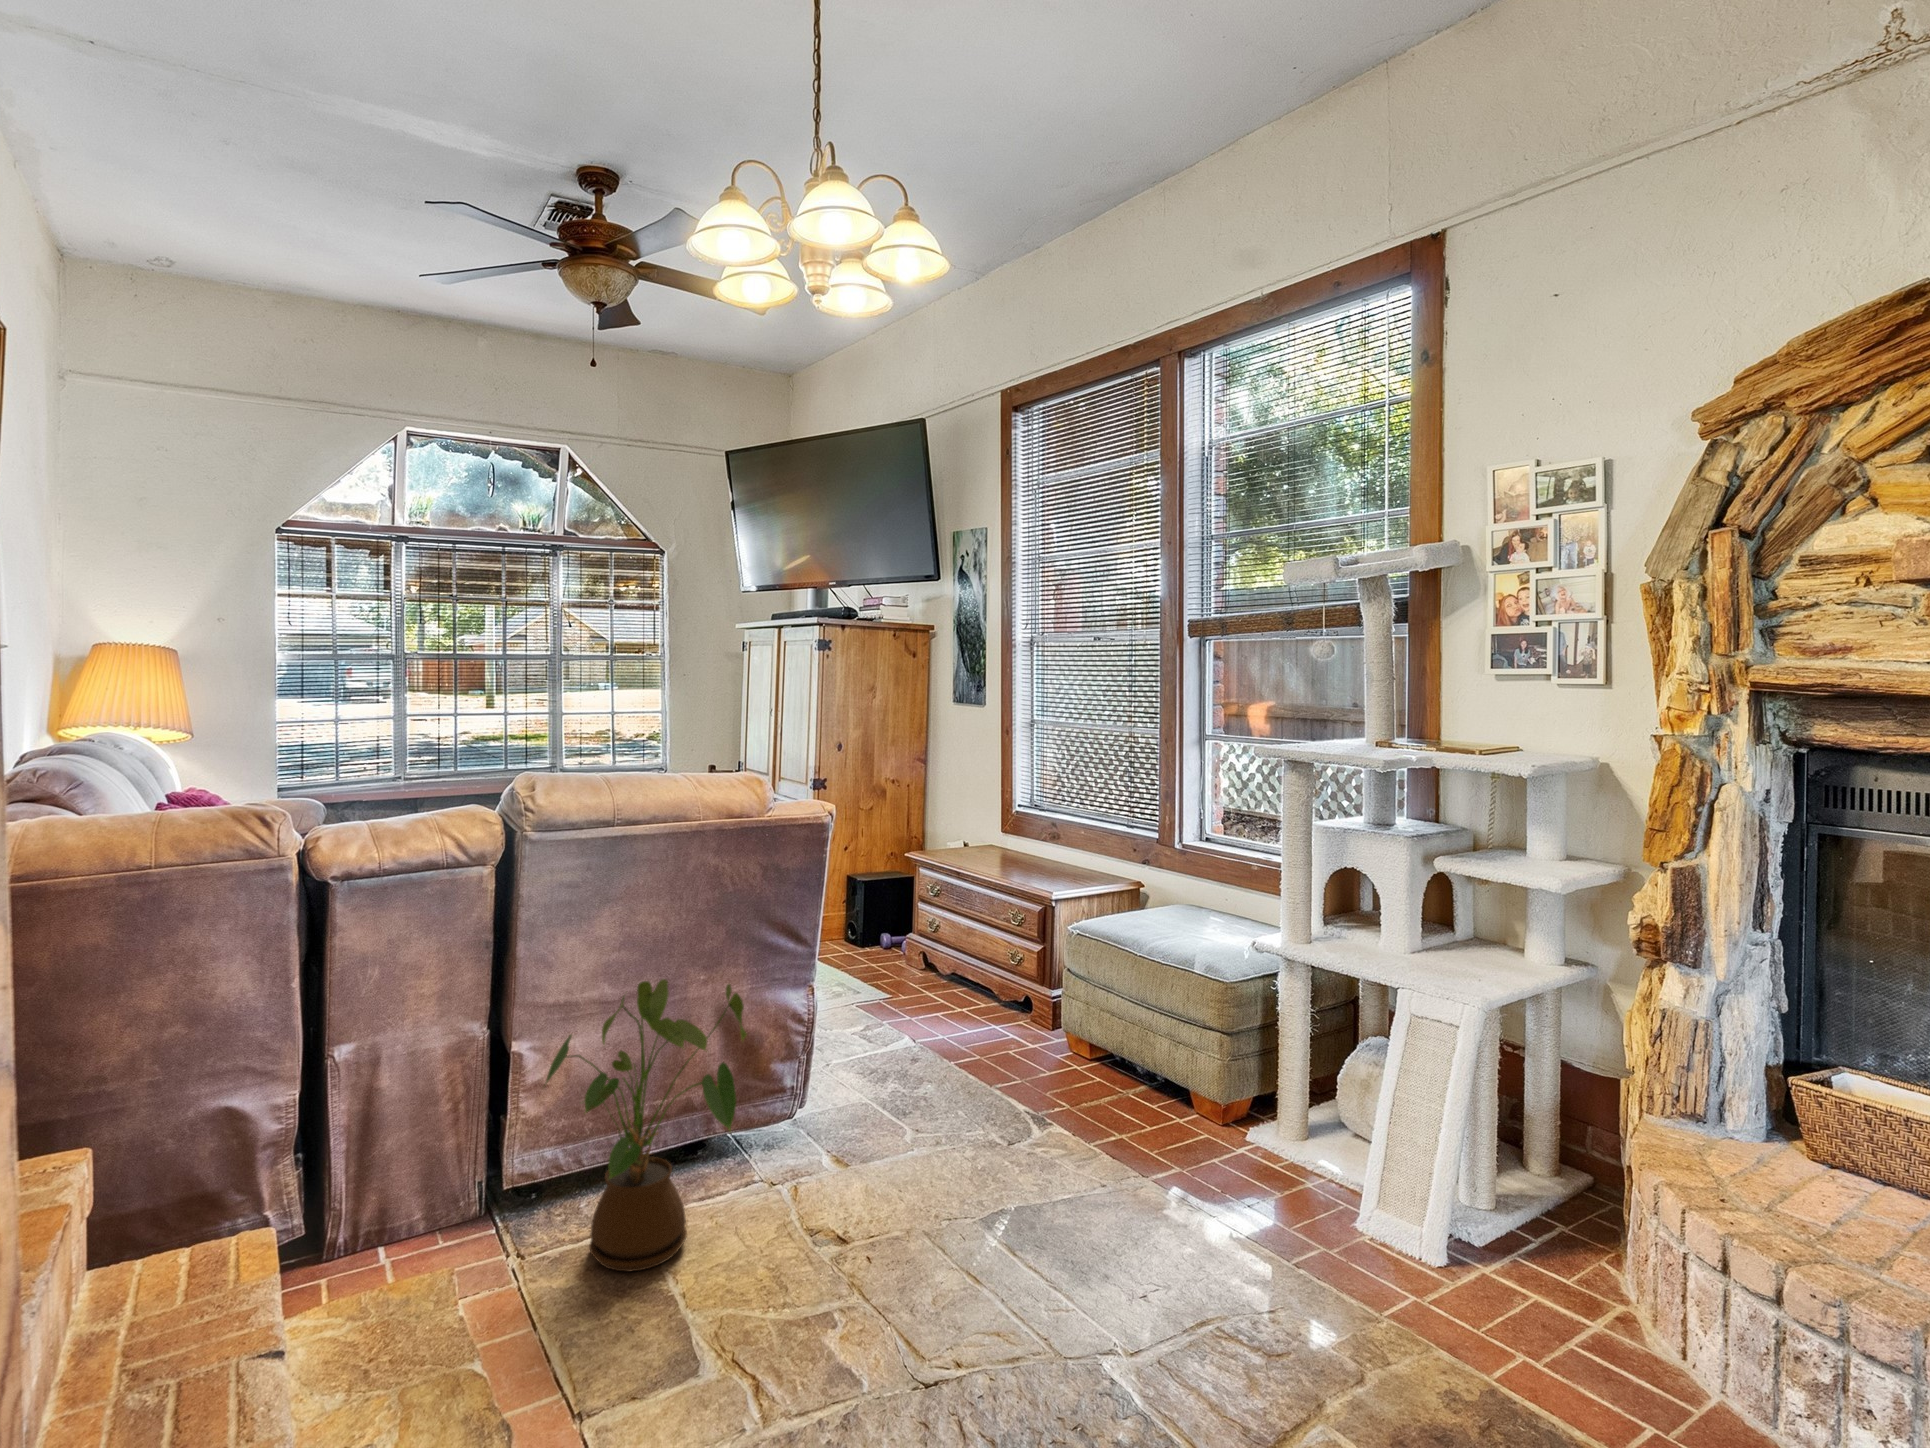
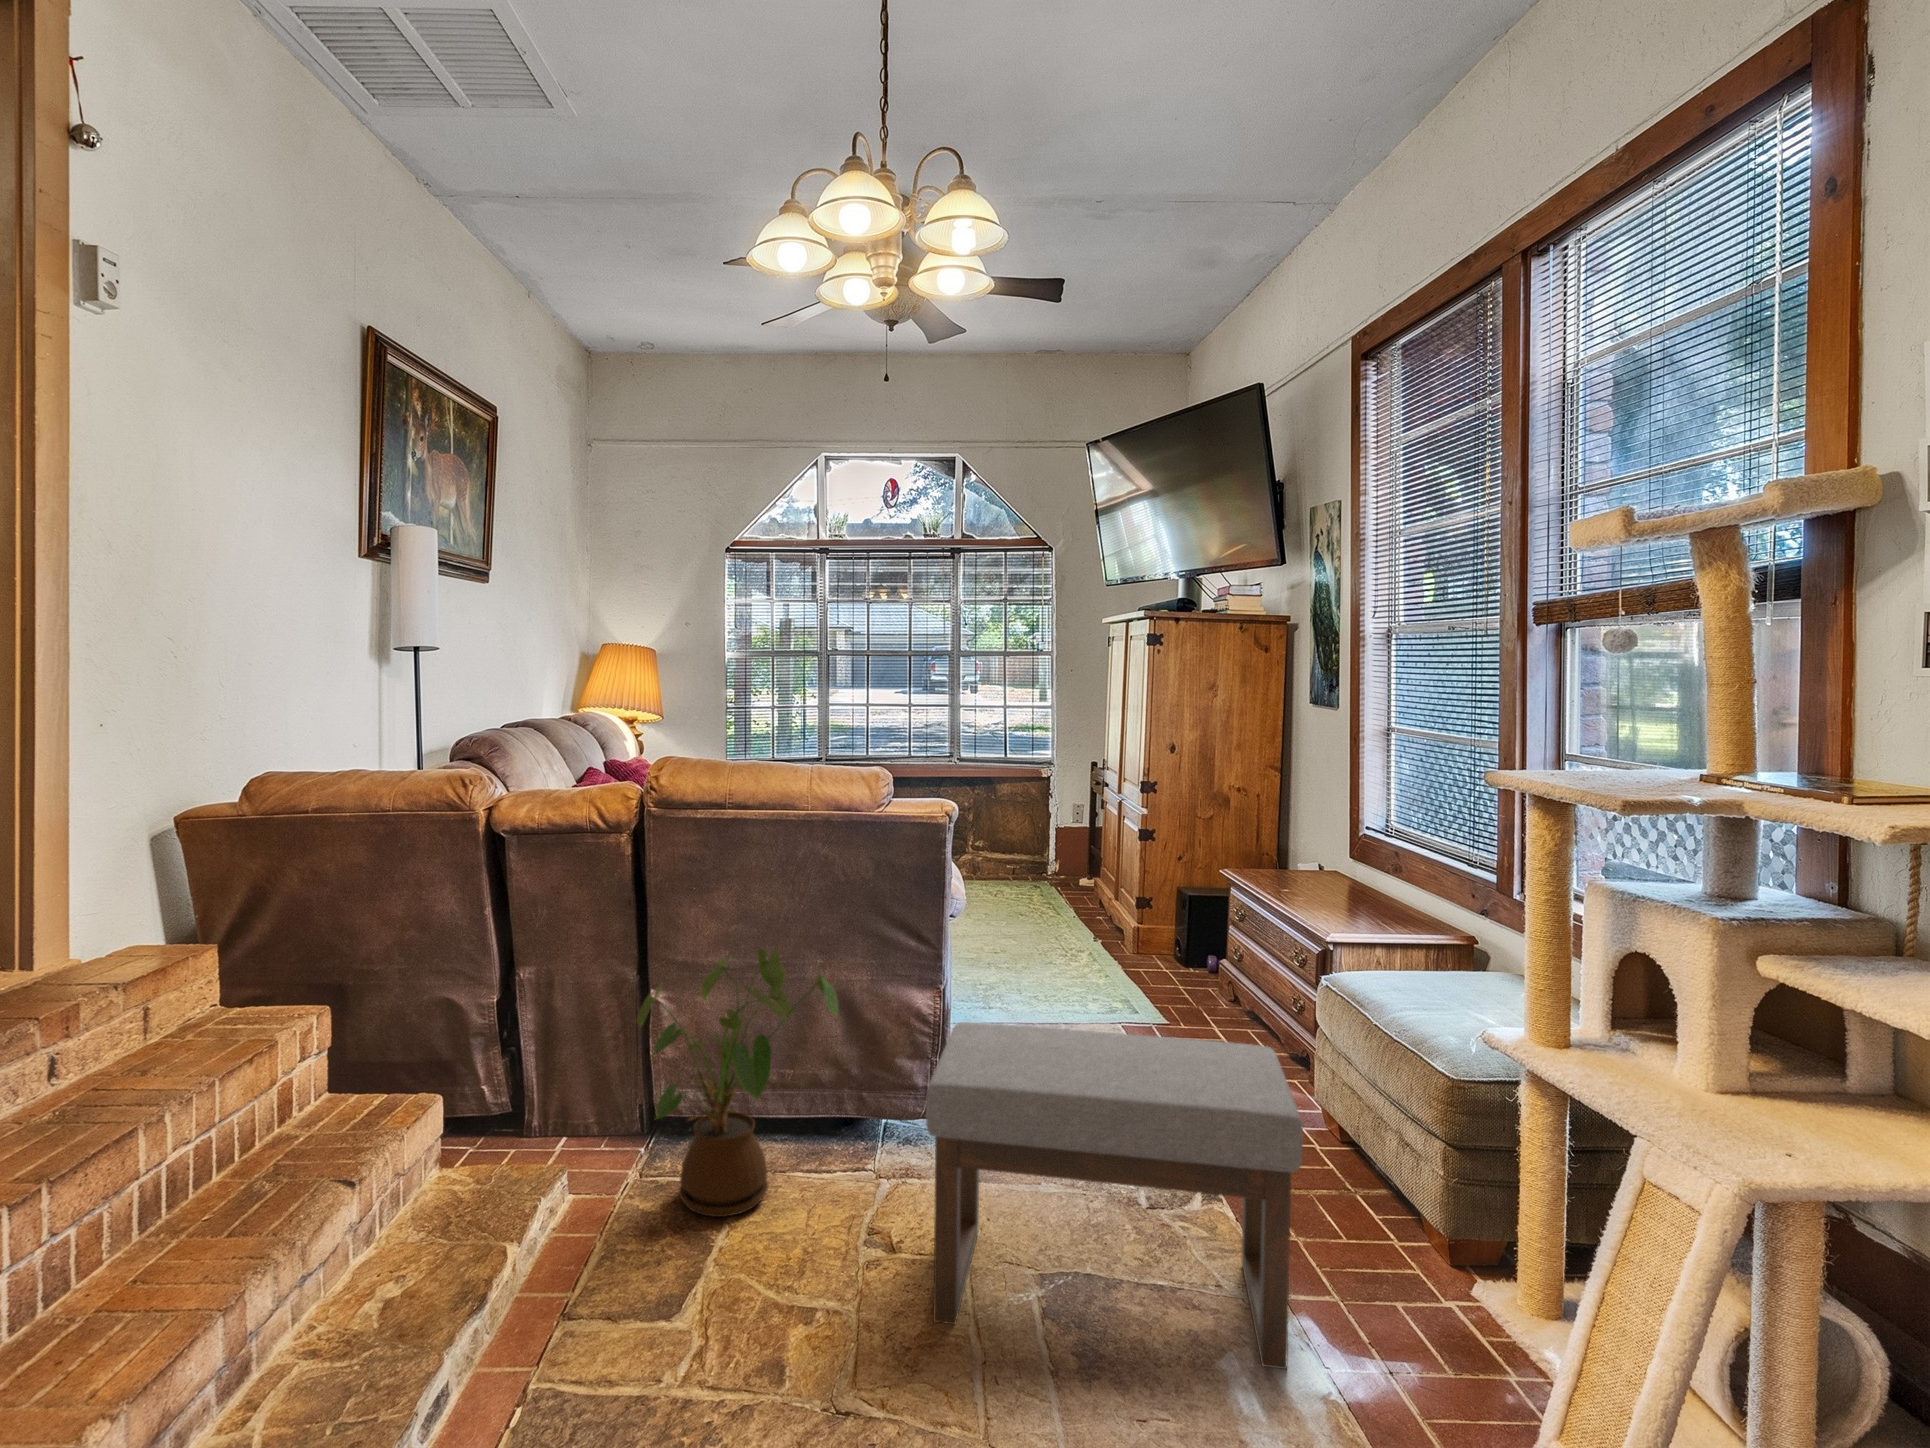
ottoman: none [878,985,1207,1287] -> present [926,1022,1303,1369]

